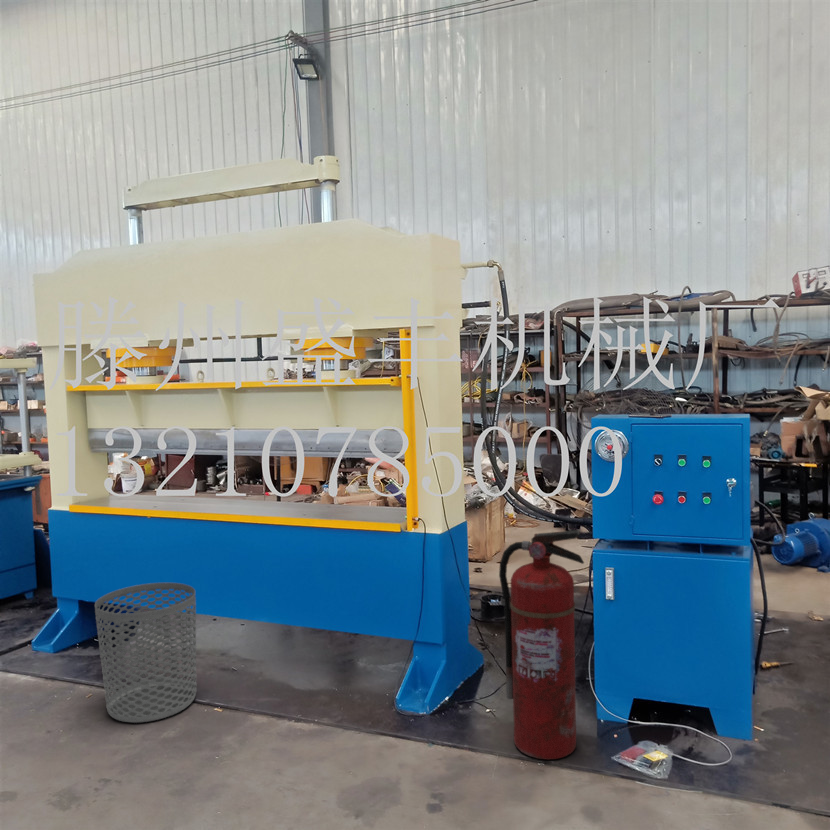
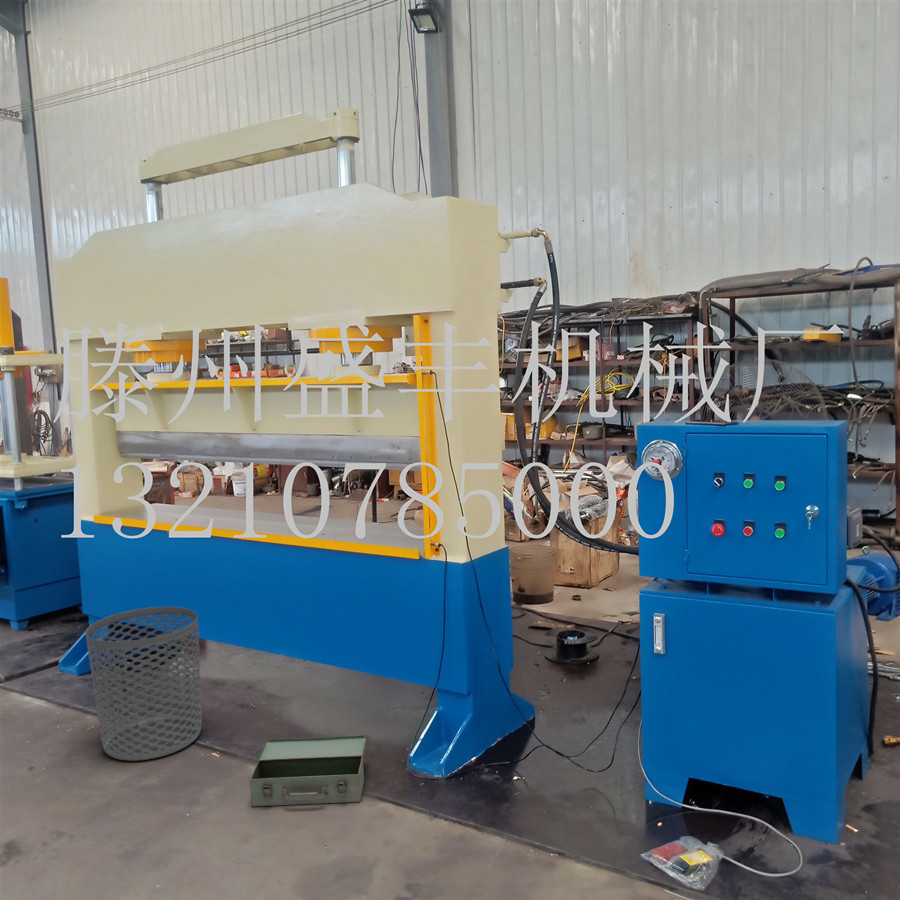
fire extinguisher: present [499,530,584,760] -> none [514,569,612,848]
toolbox: none [269,684,364,751] -> present [250,736,366,806]

